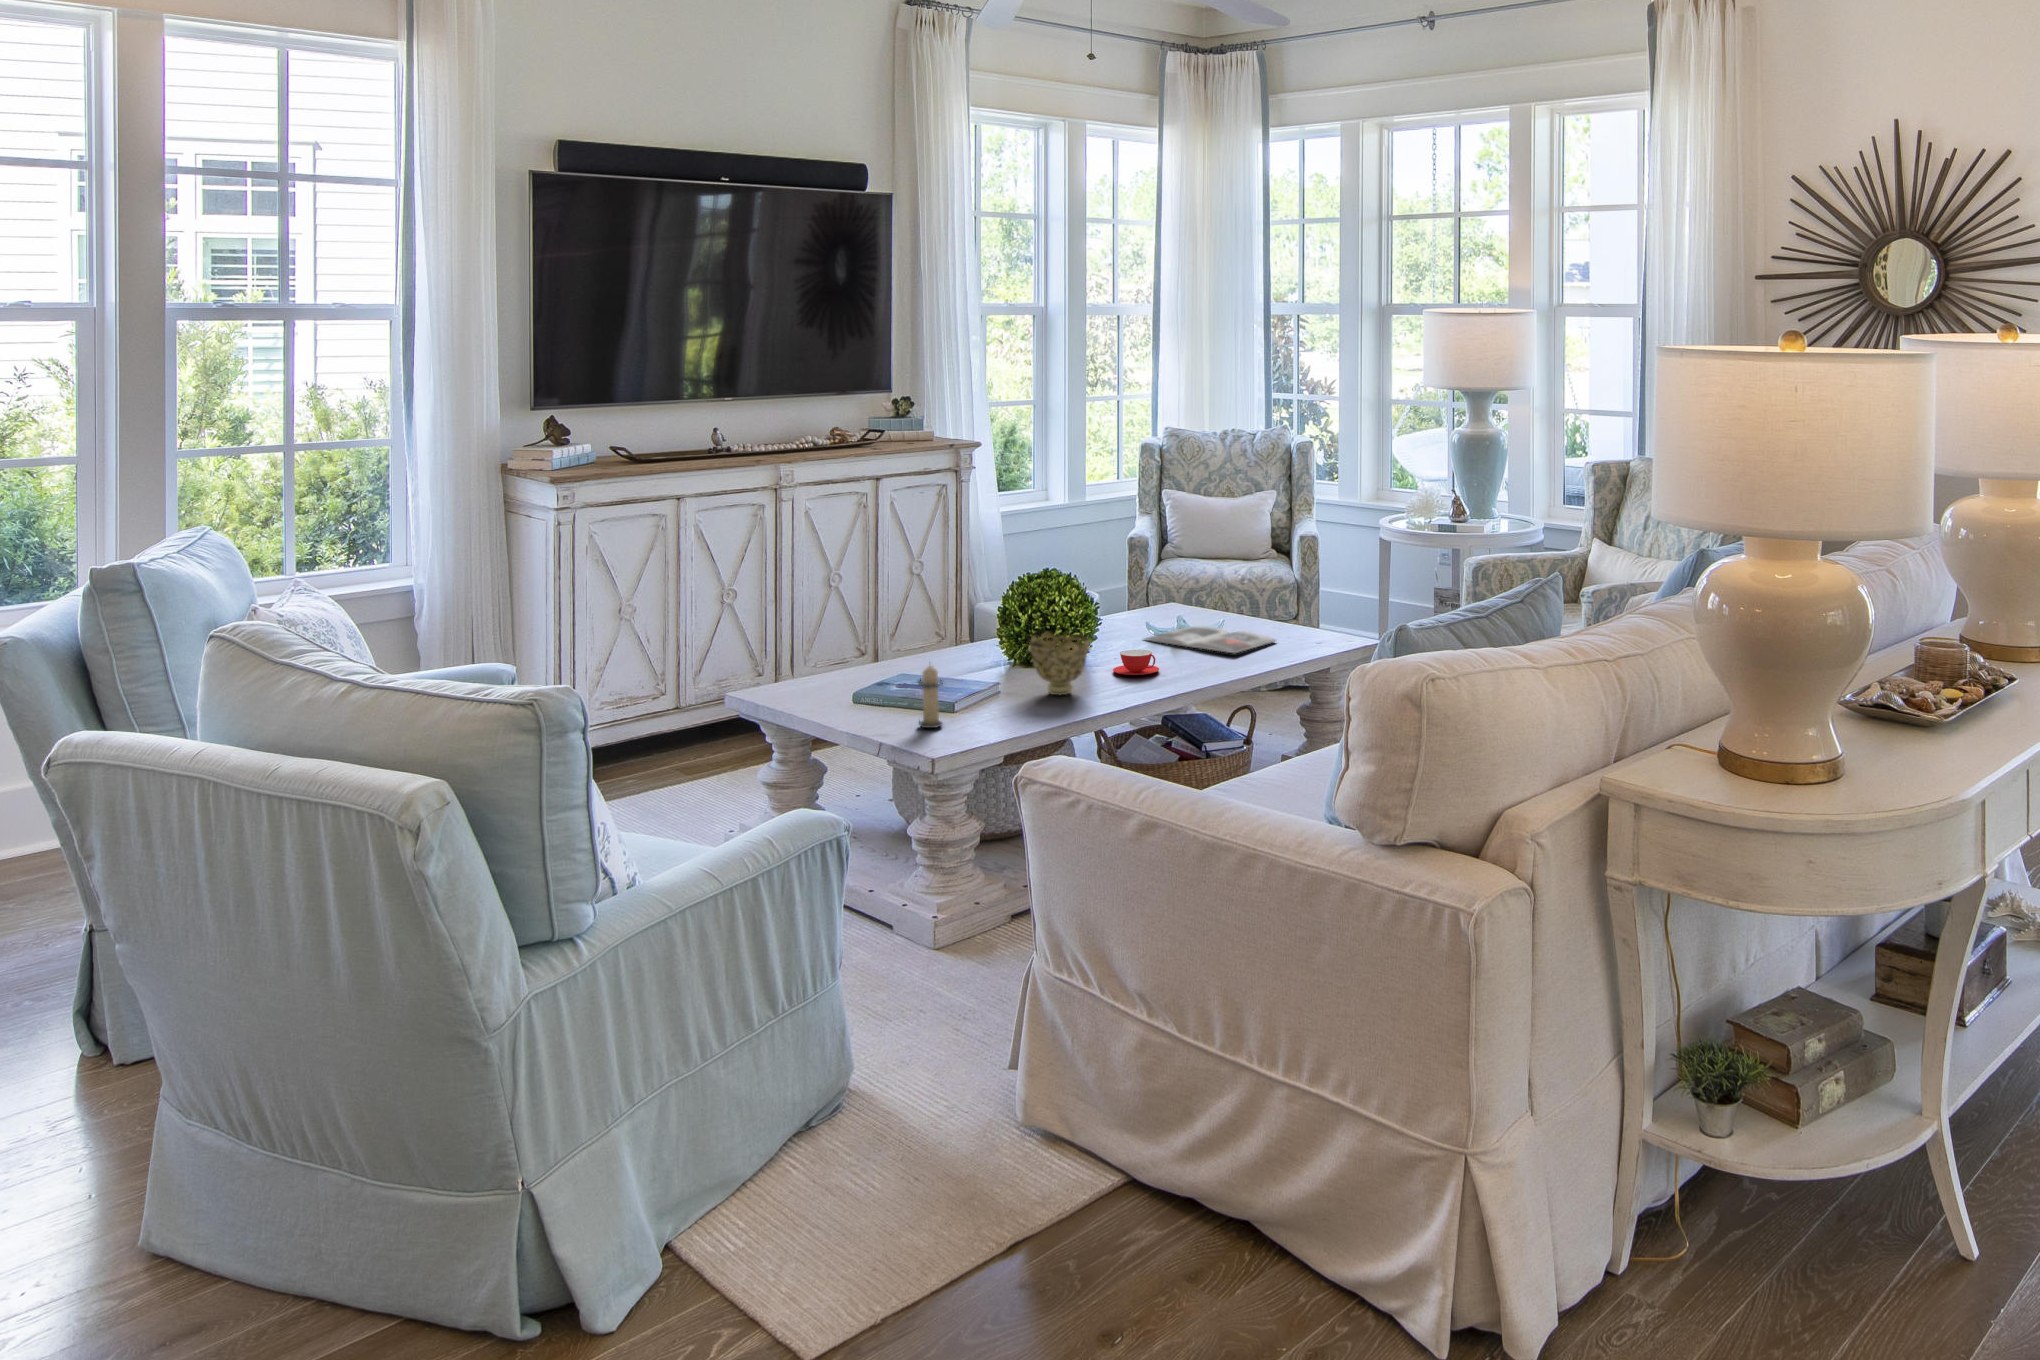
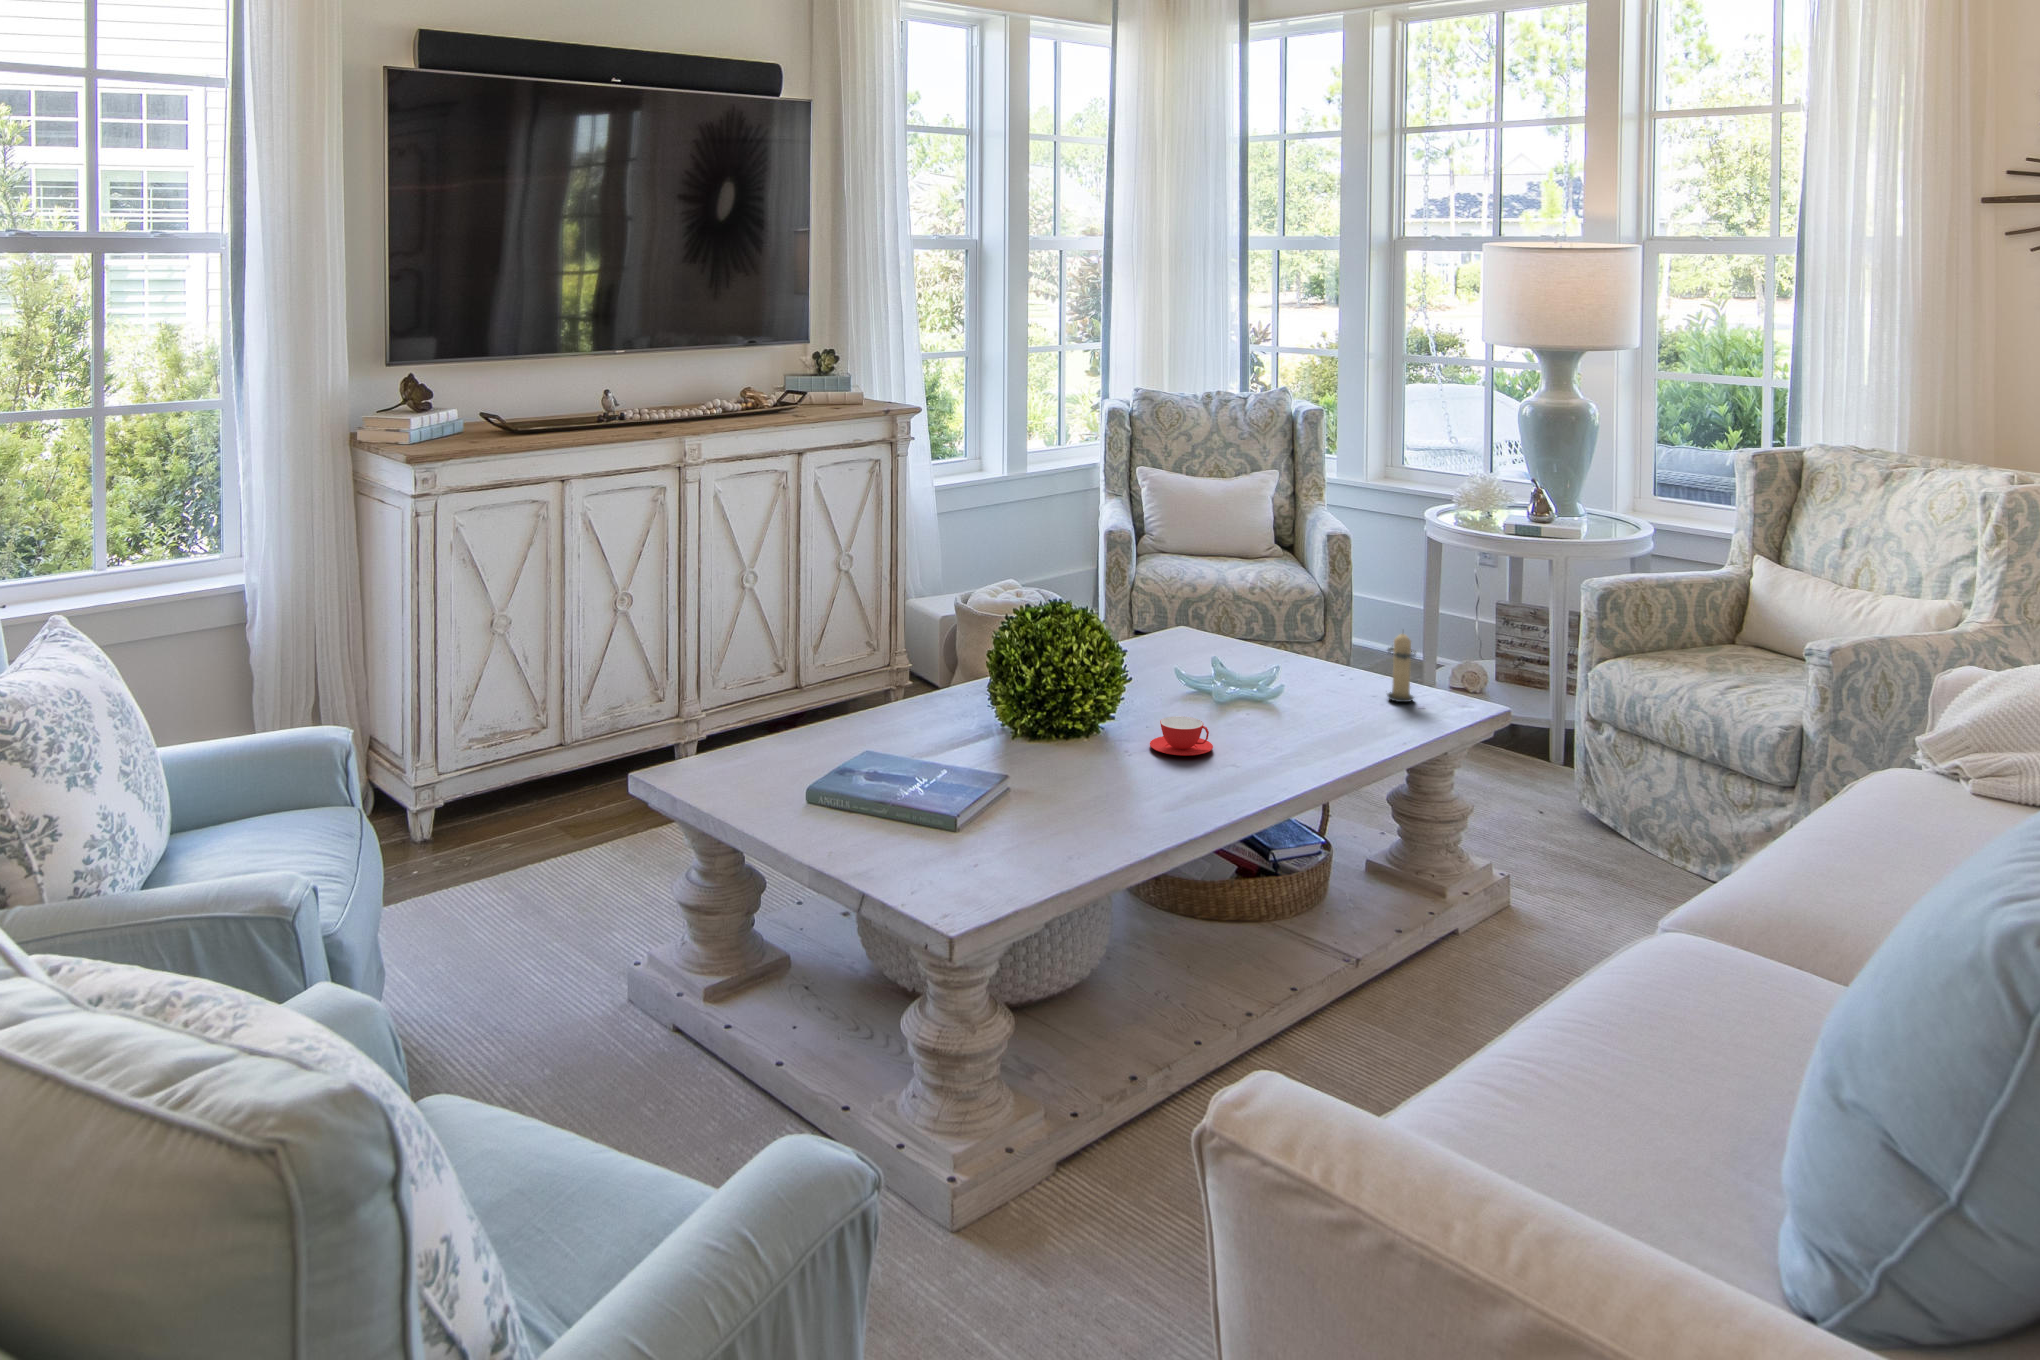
magazine: present [1144,626,1275,654] -> none [1169,669,1351,720]
decorative bowl: present [1028,632,1091,695] -> none [1047,699,1134,789]
candle: present [917,666,943,728] -> present [1388,634,1416,702]

